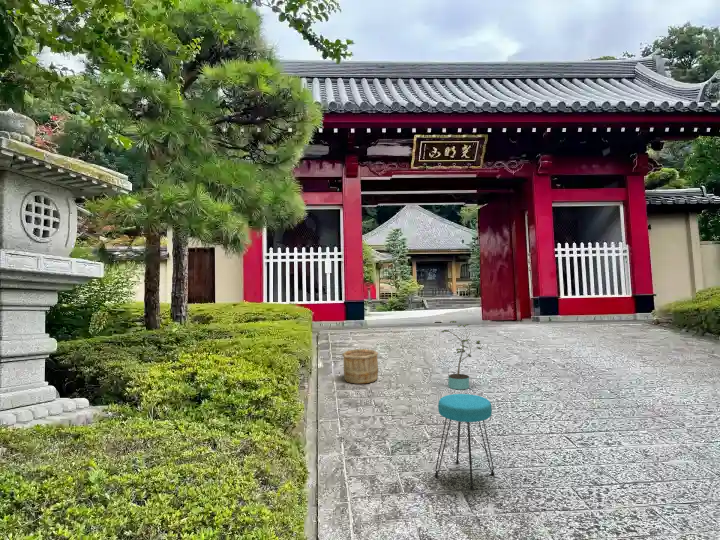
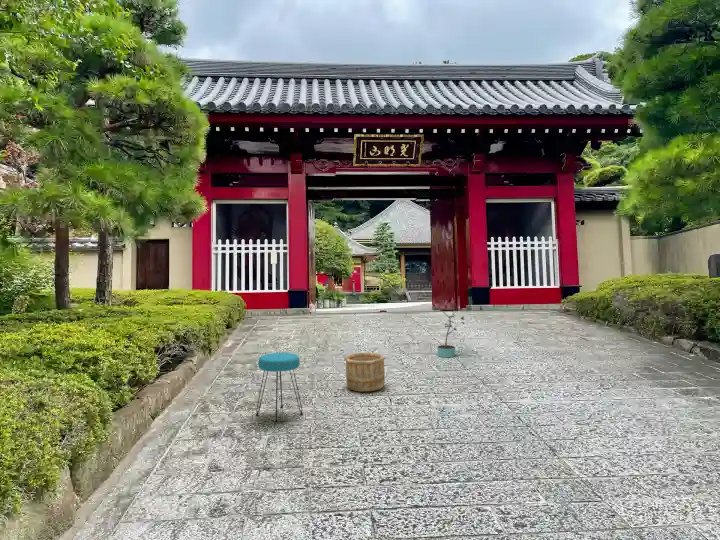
potted plant: present [442,321,481,389] -> present [432,301,464,357]
wooden bucket: present [342,349,378,383] -> present [345,353,385,392]

